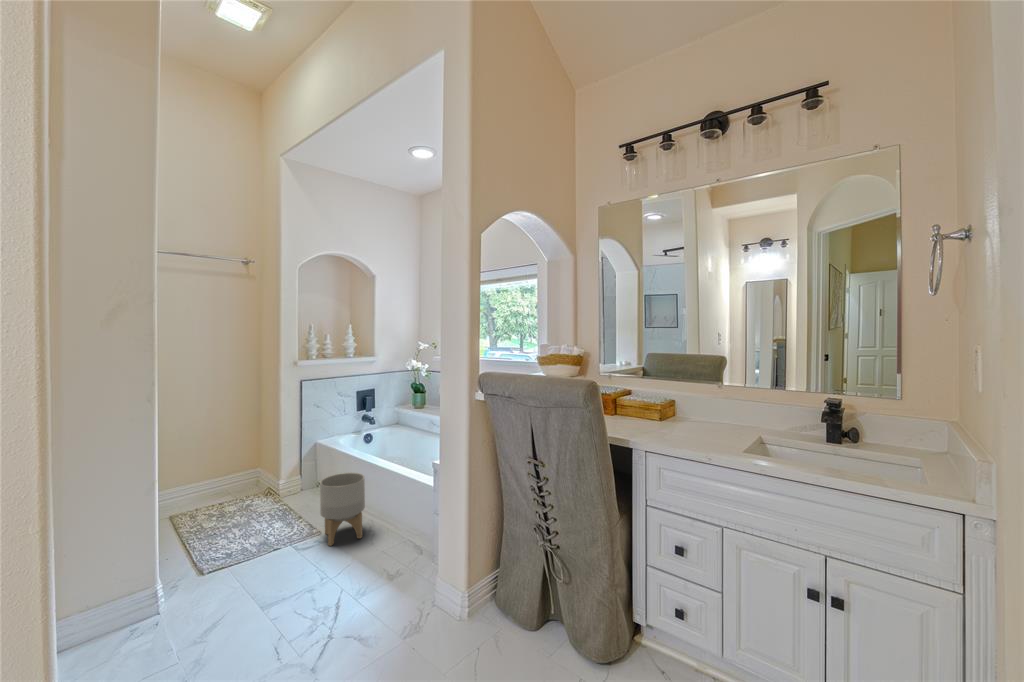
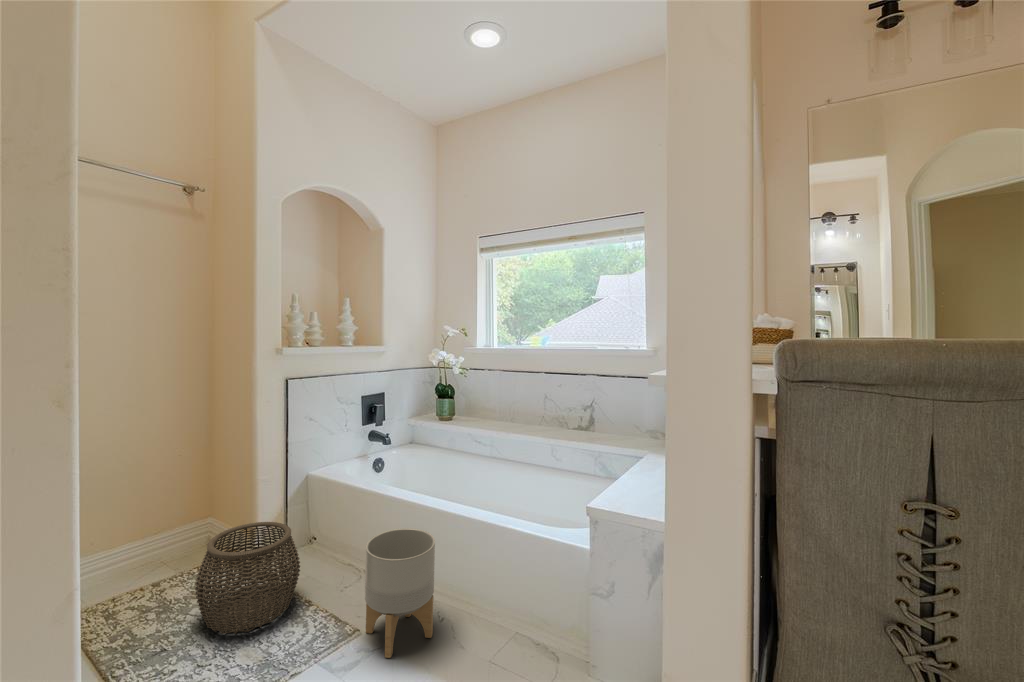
woven basket: none [234,468,297,529] -> present [195,522,300,634]

